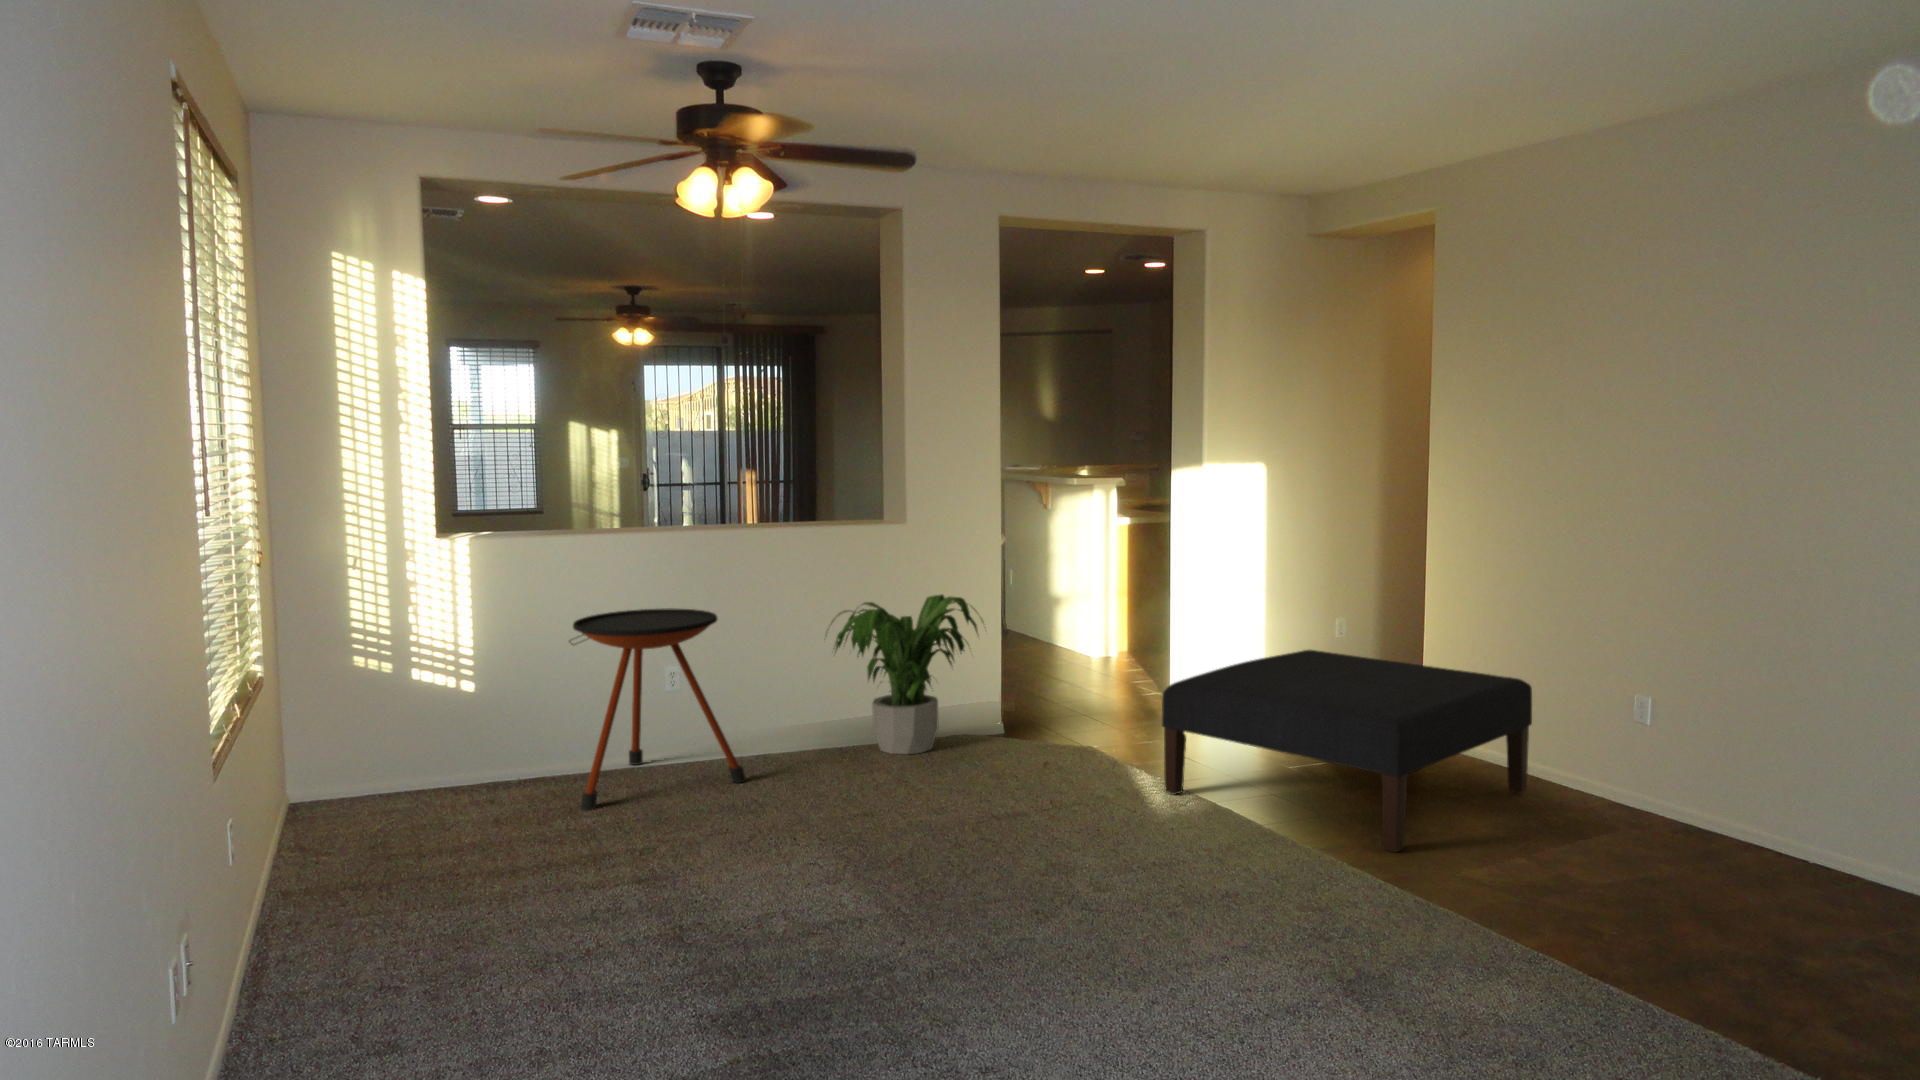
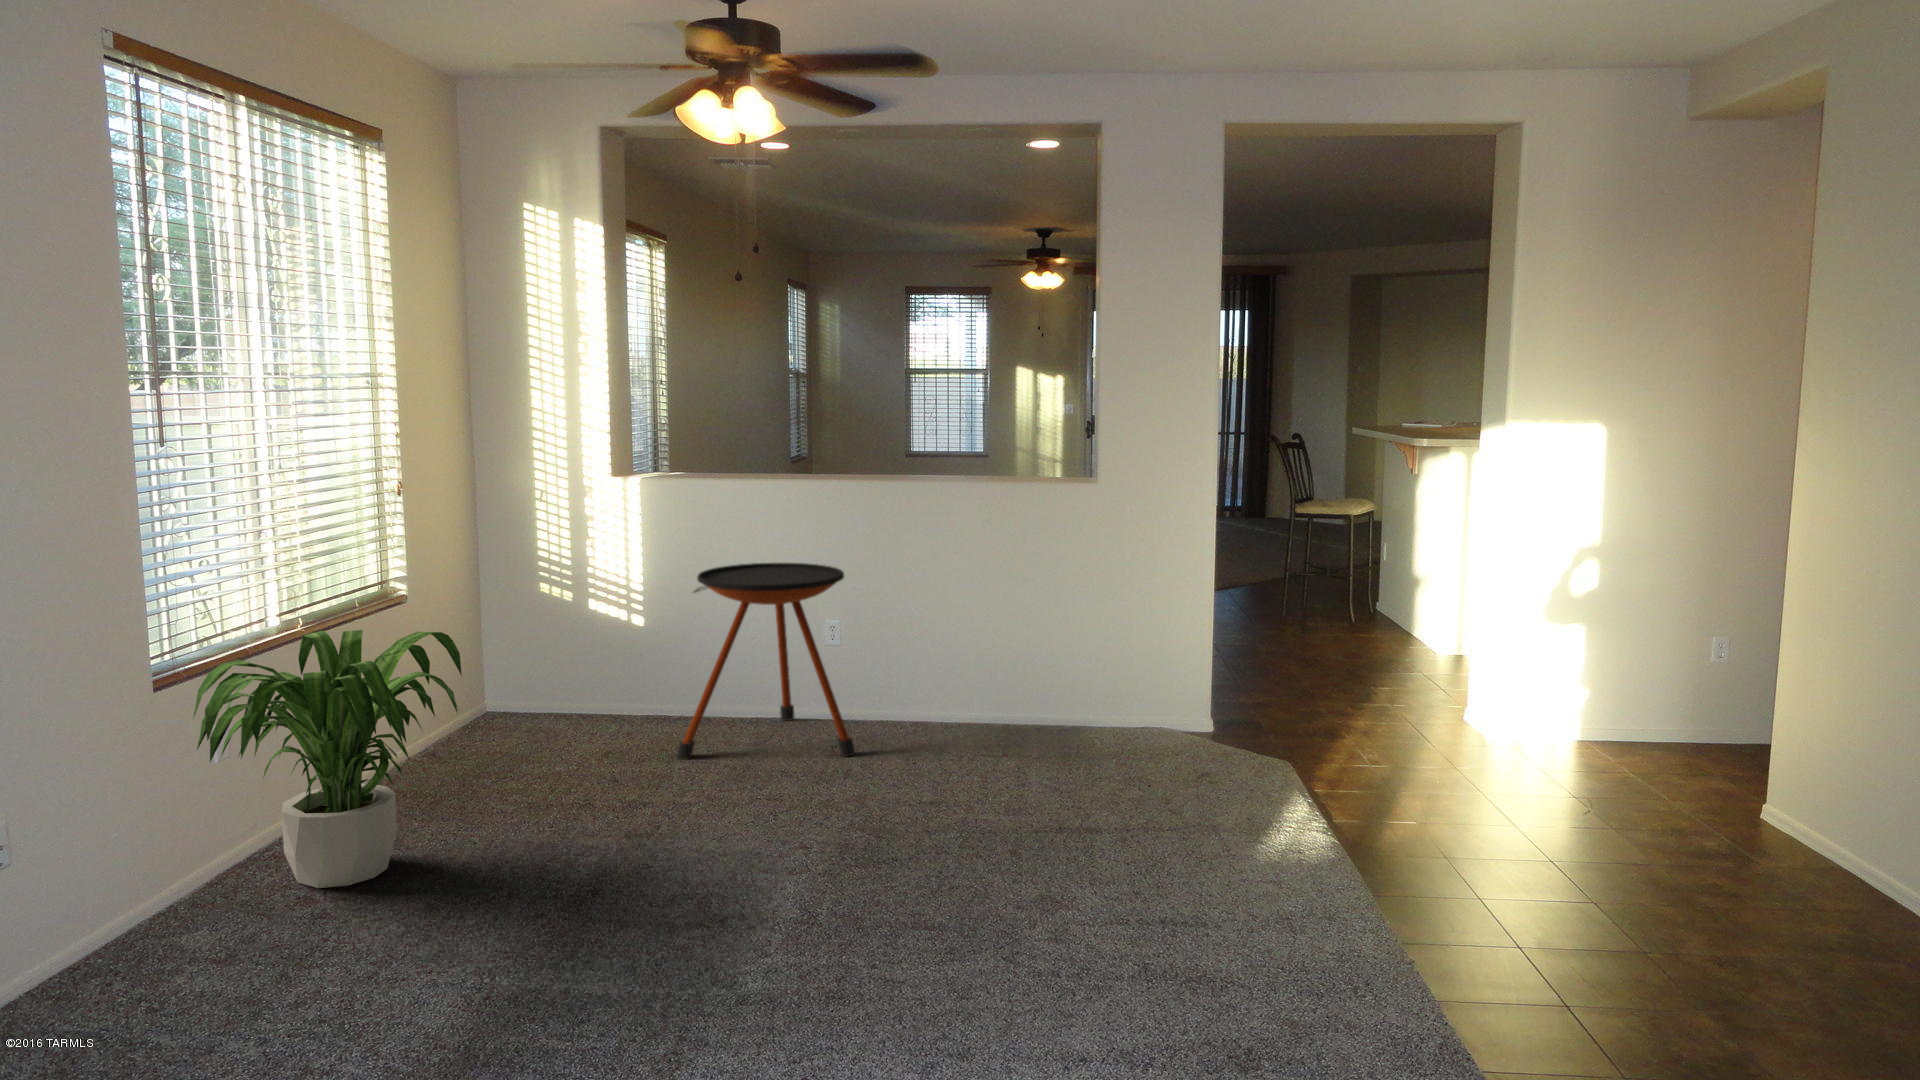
potted plant: present [831,595,983,754] -> present [193,630,462,888]
ottoman: present [1162,650,1532,852] -> none [1270,701,1832,1010]

